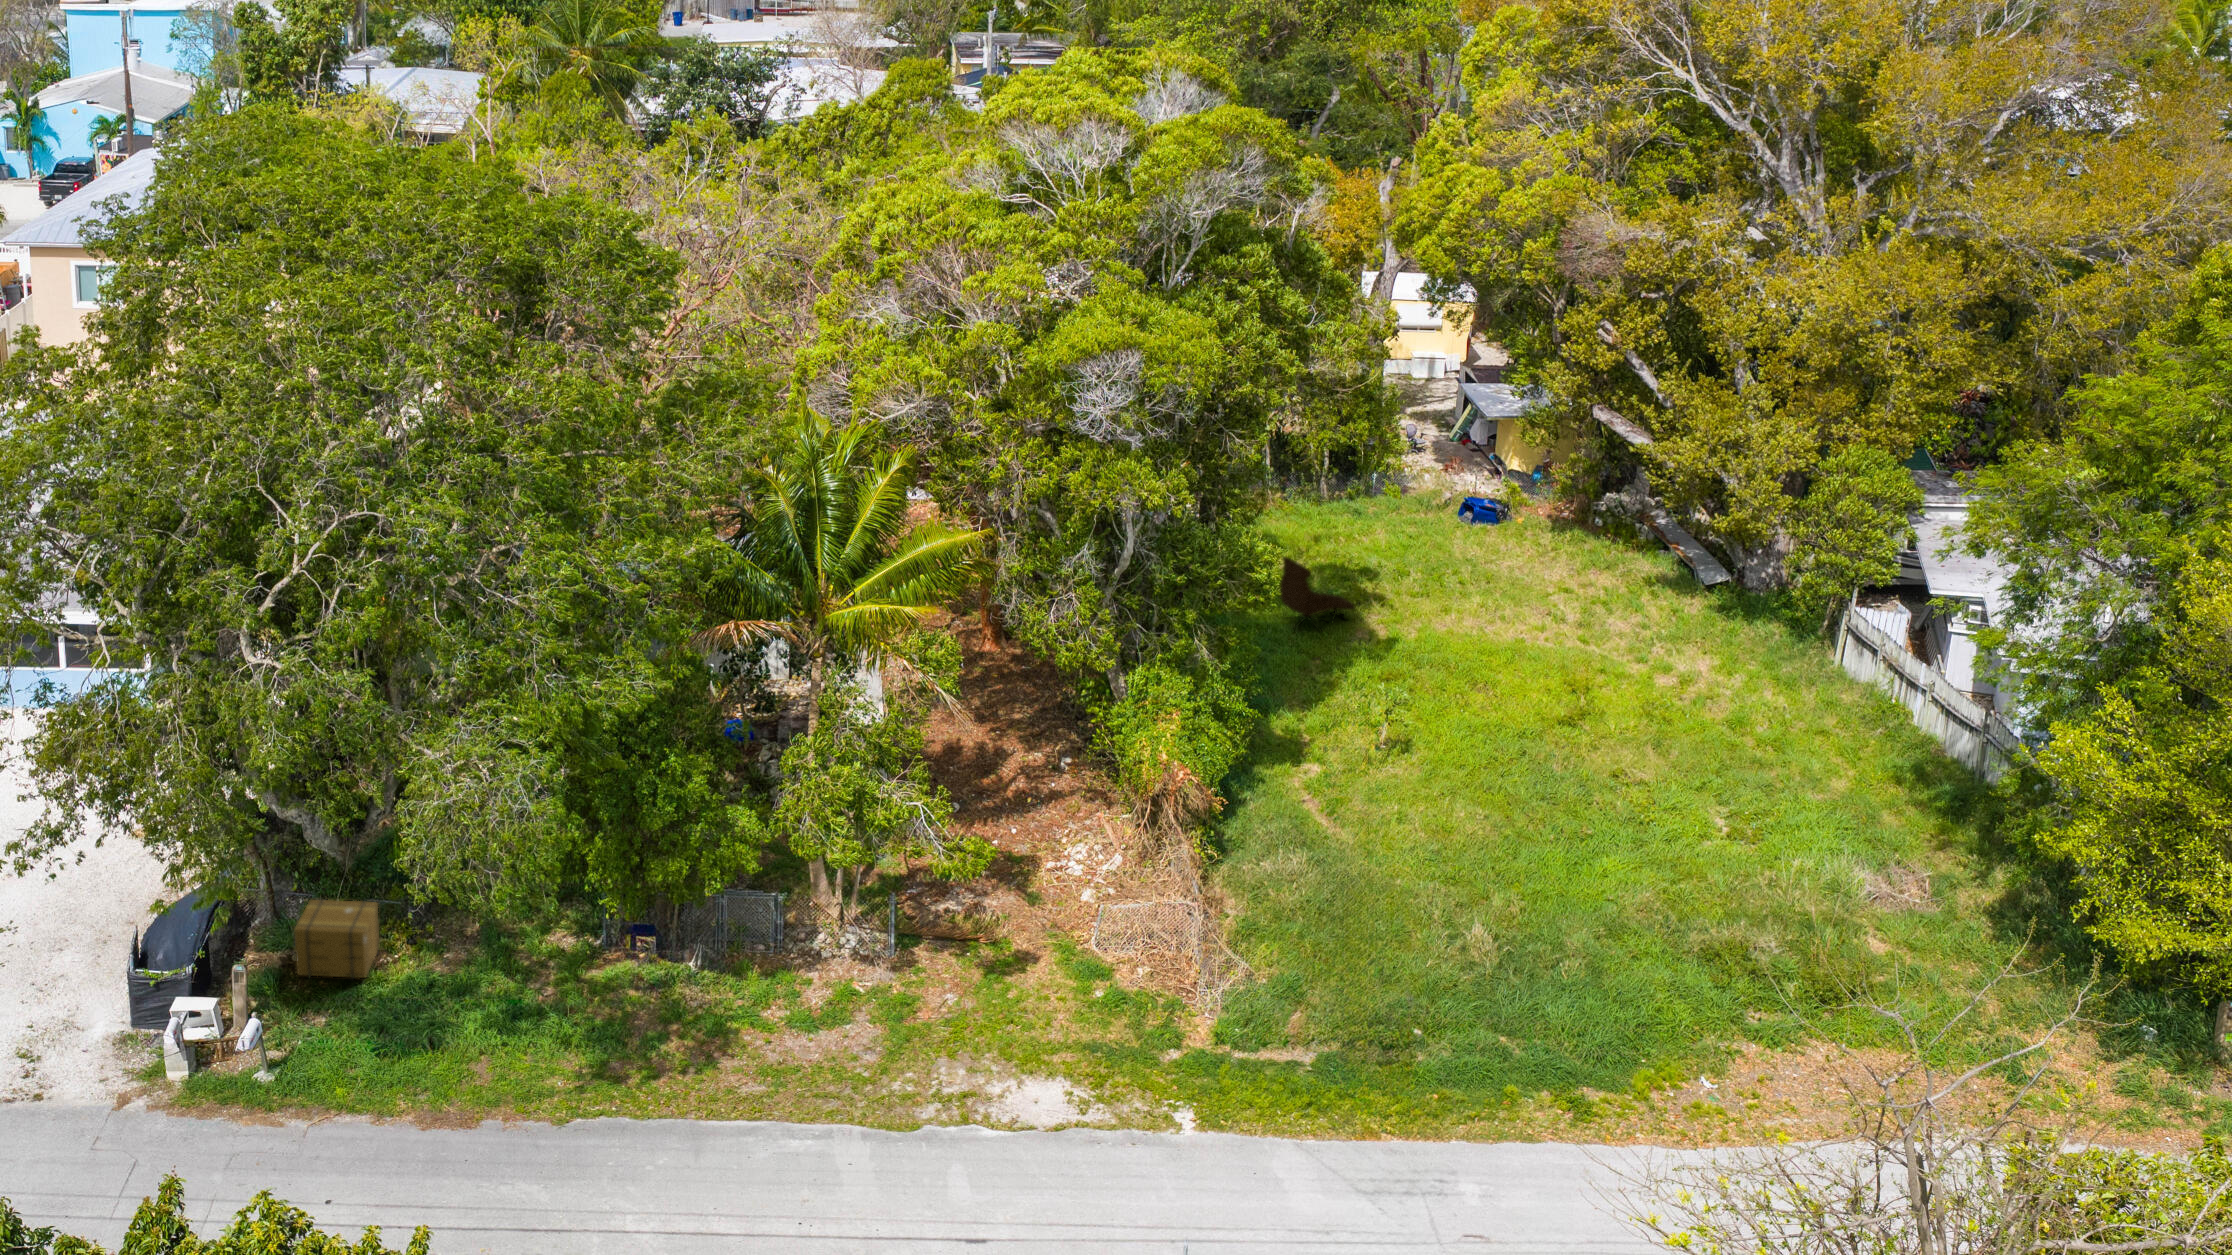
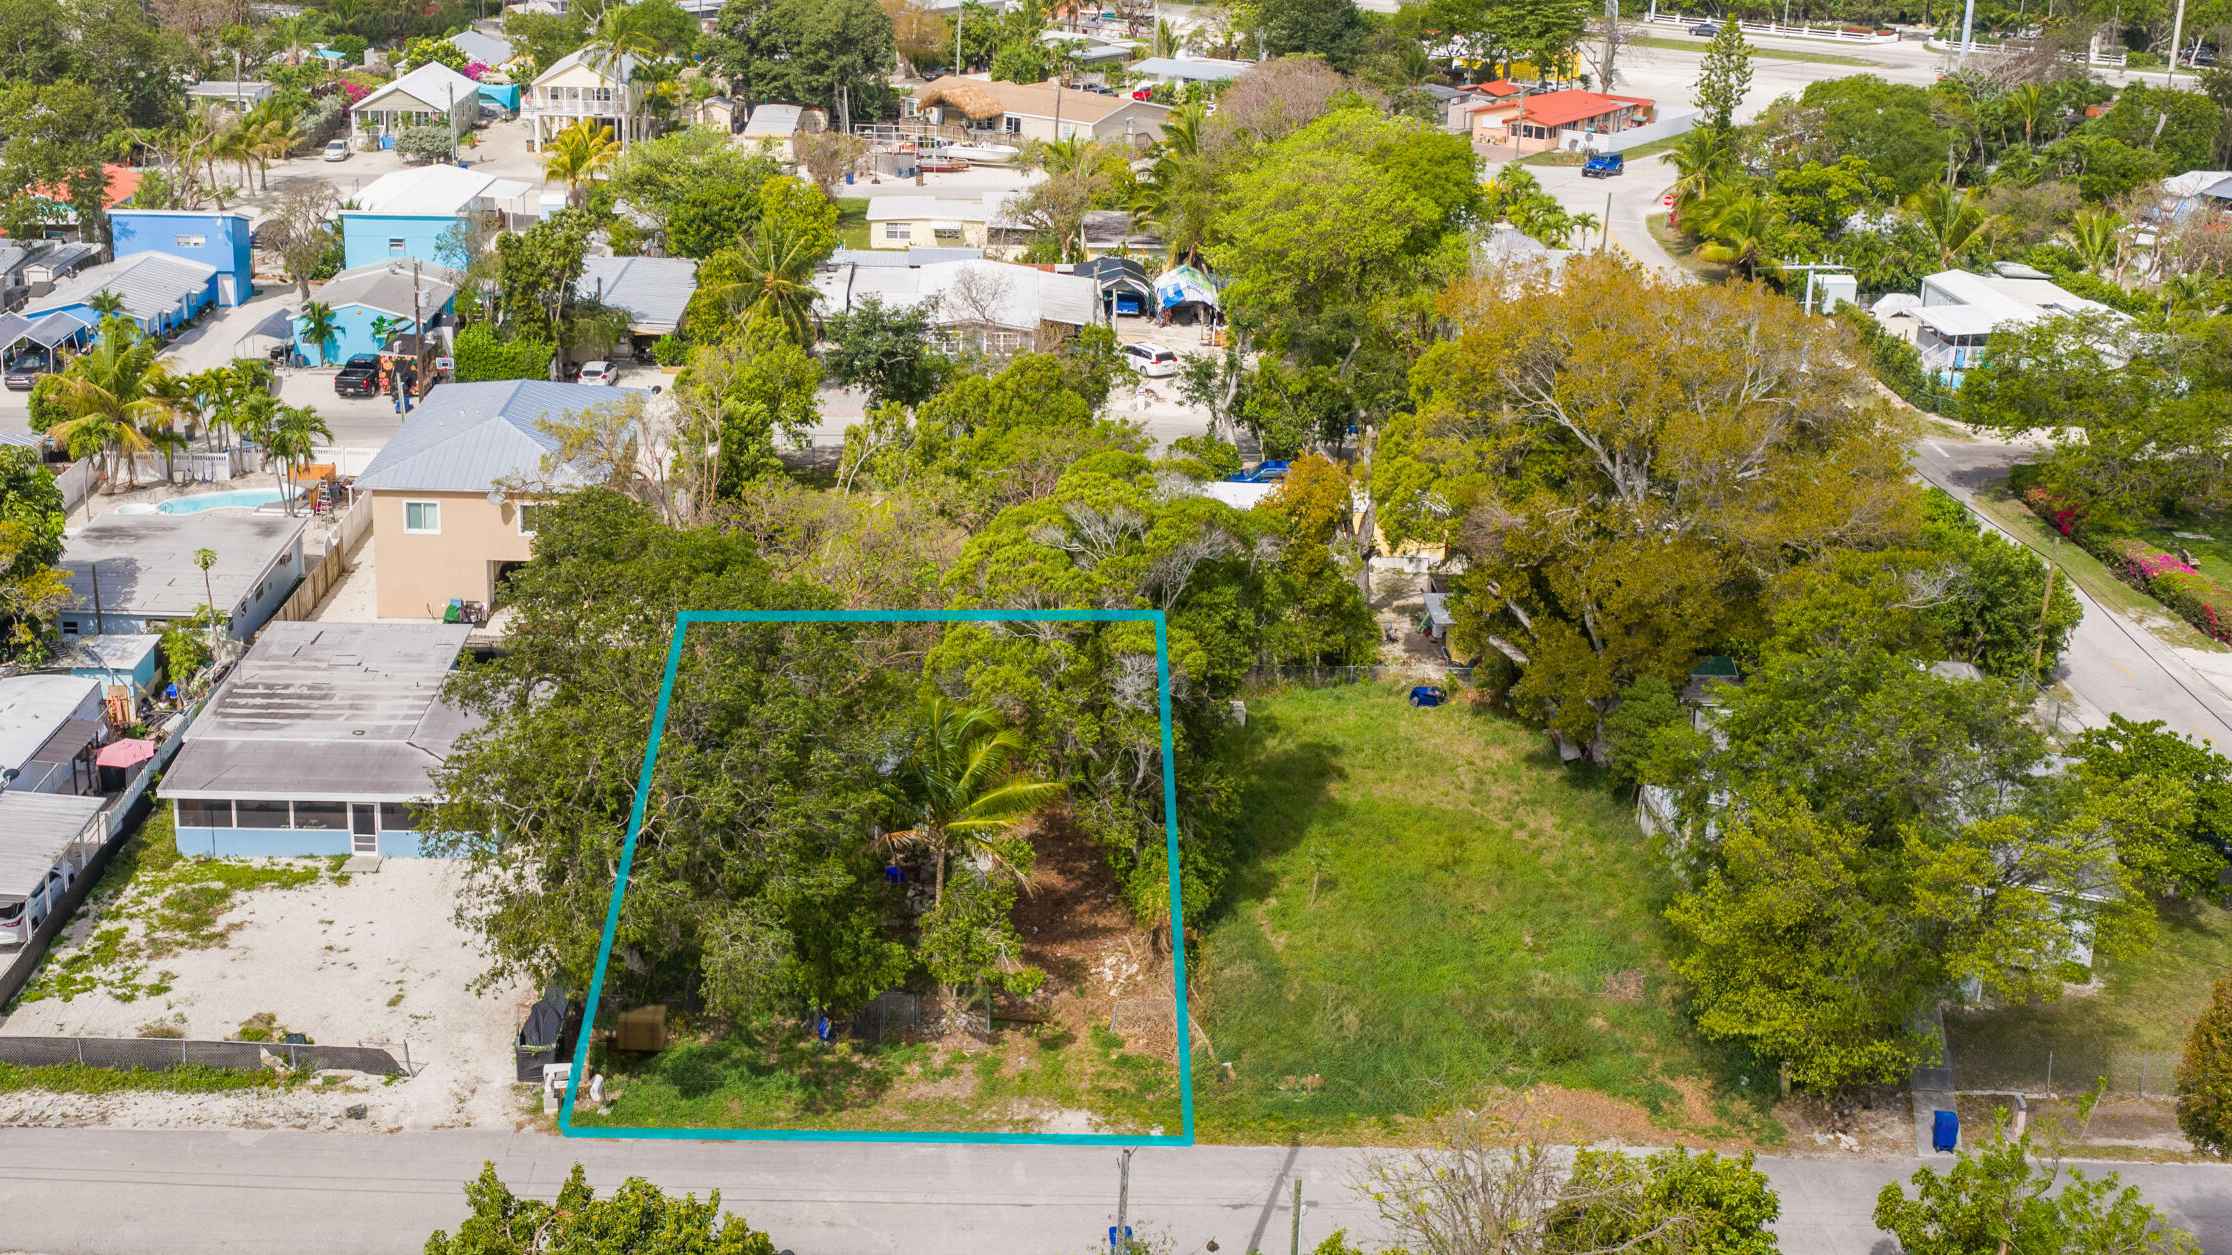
lounge chair: present [1280,556,1356,630] -> none [1266,742,1321,796]

